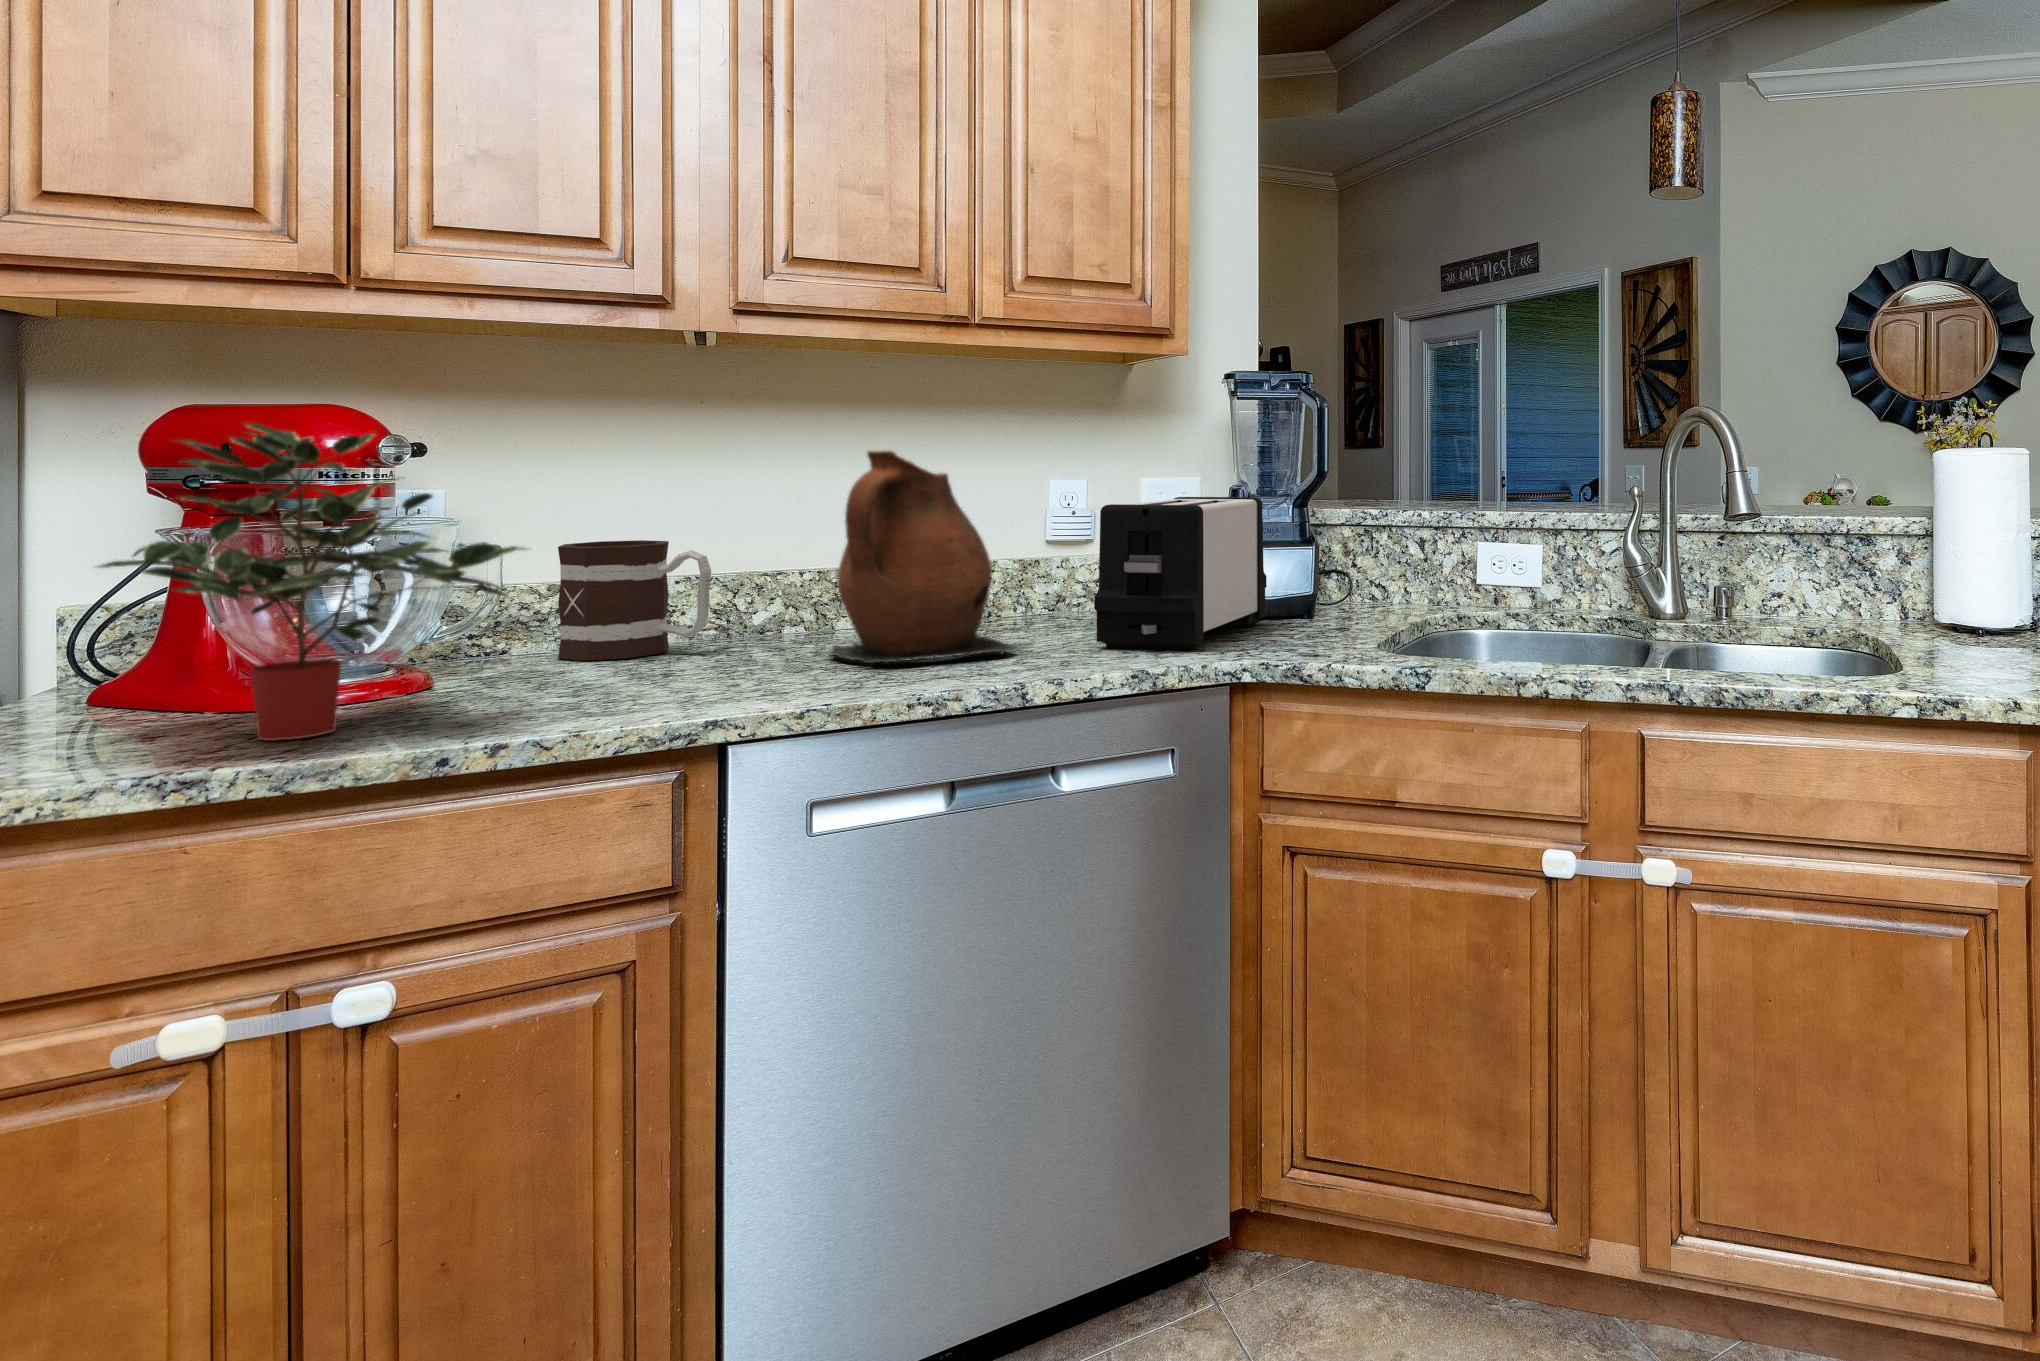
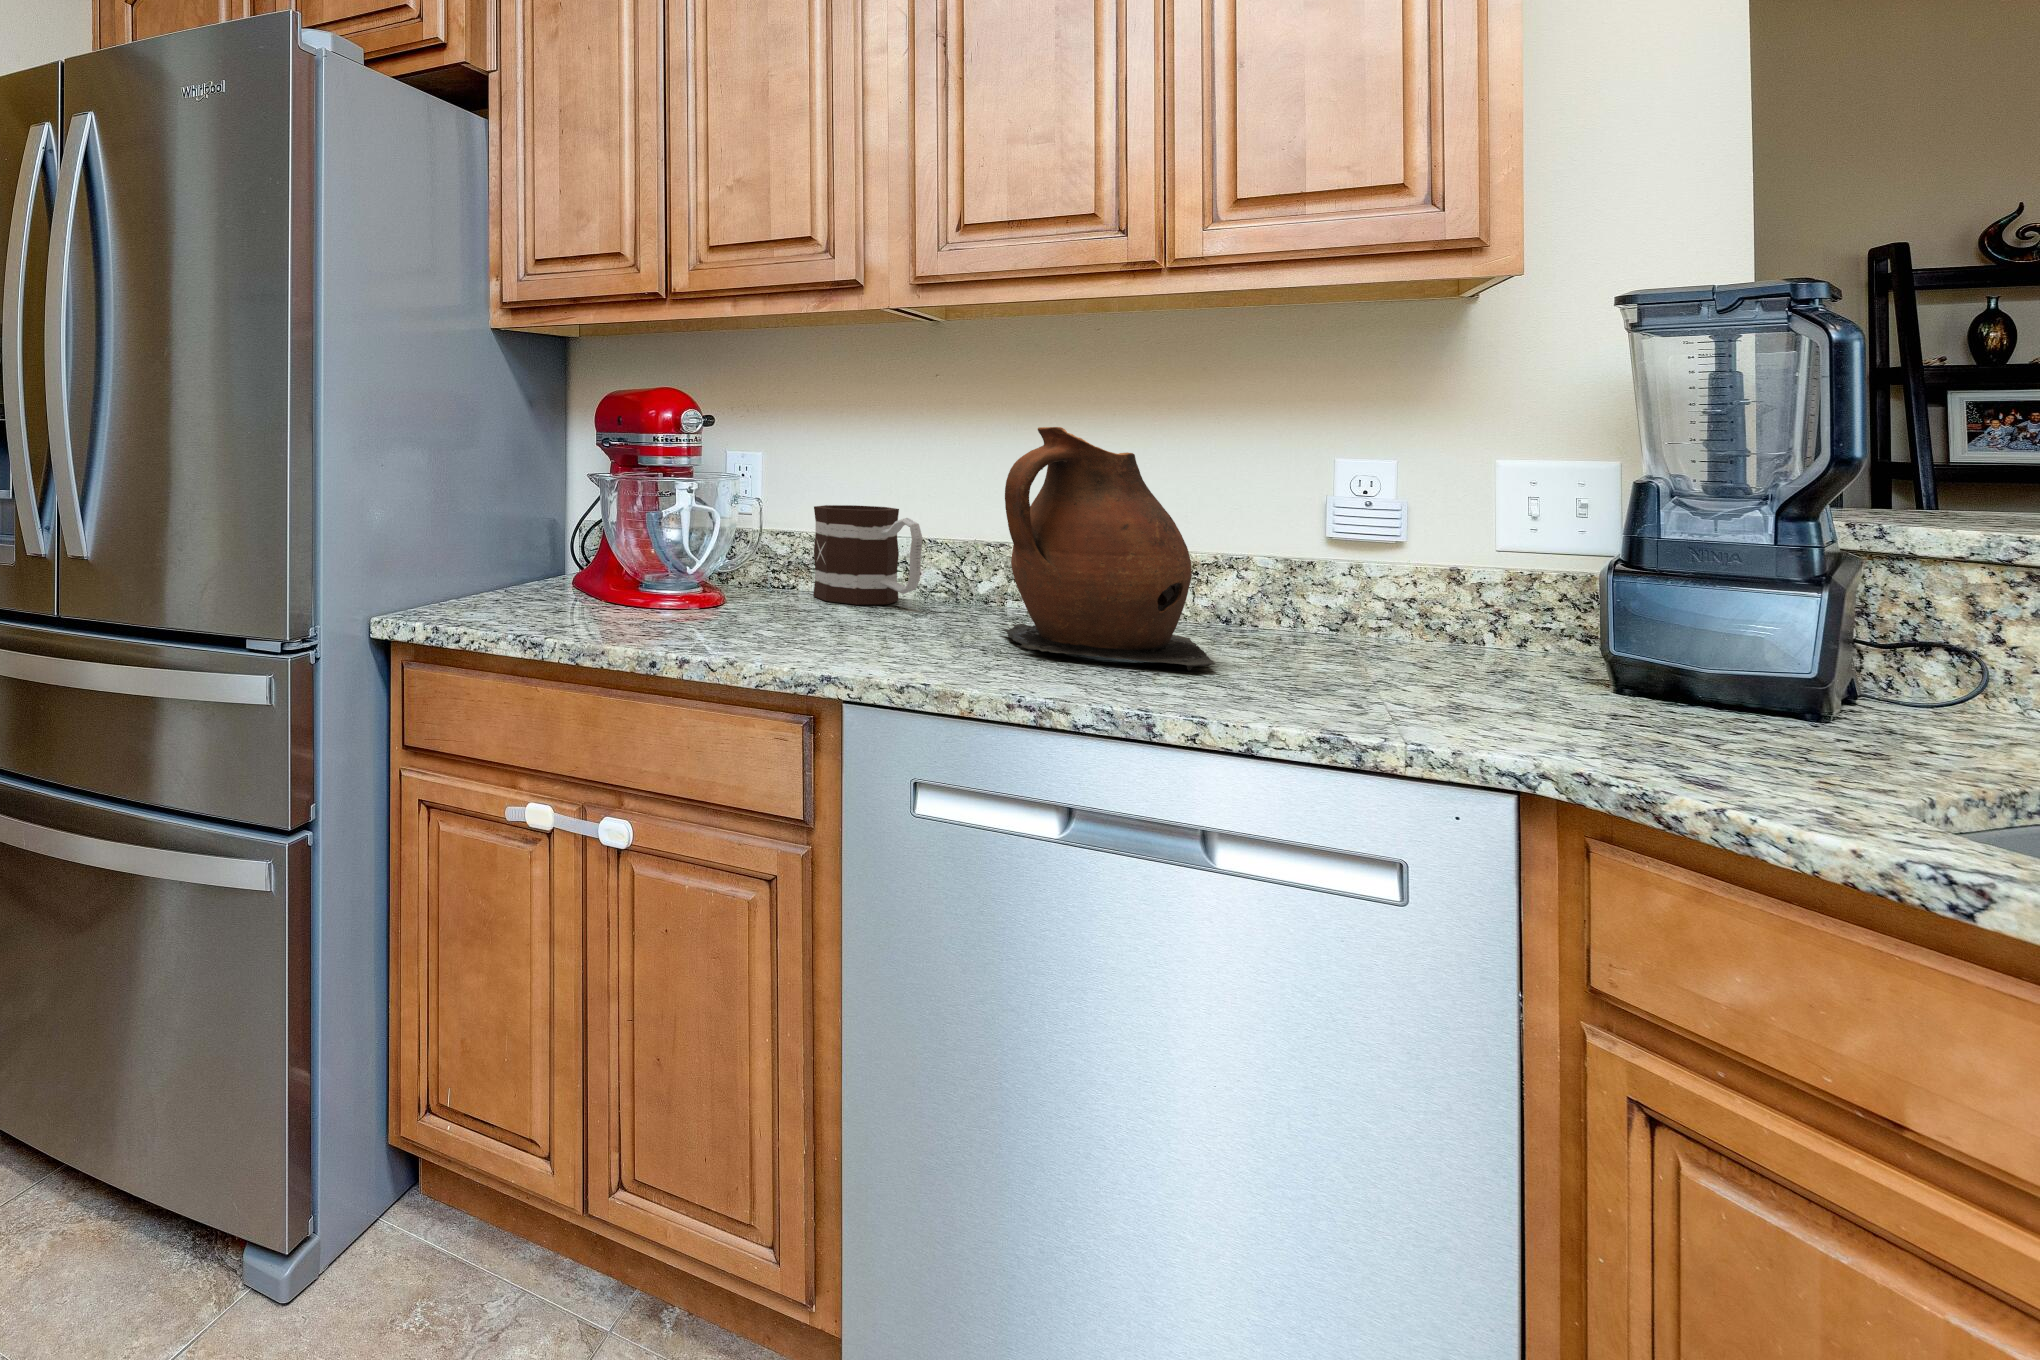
potted plant: present [99,423,524,741] -> none [503,403,728,624]
toaster: present [1094,497,1267,650] -> none [1336,499,1720,722]

